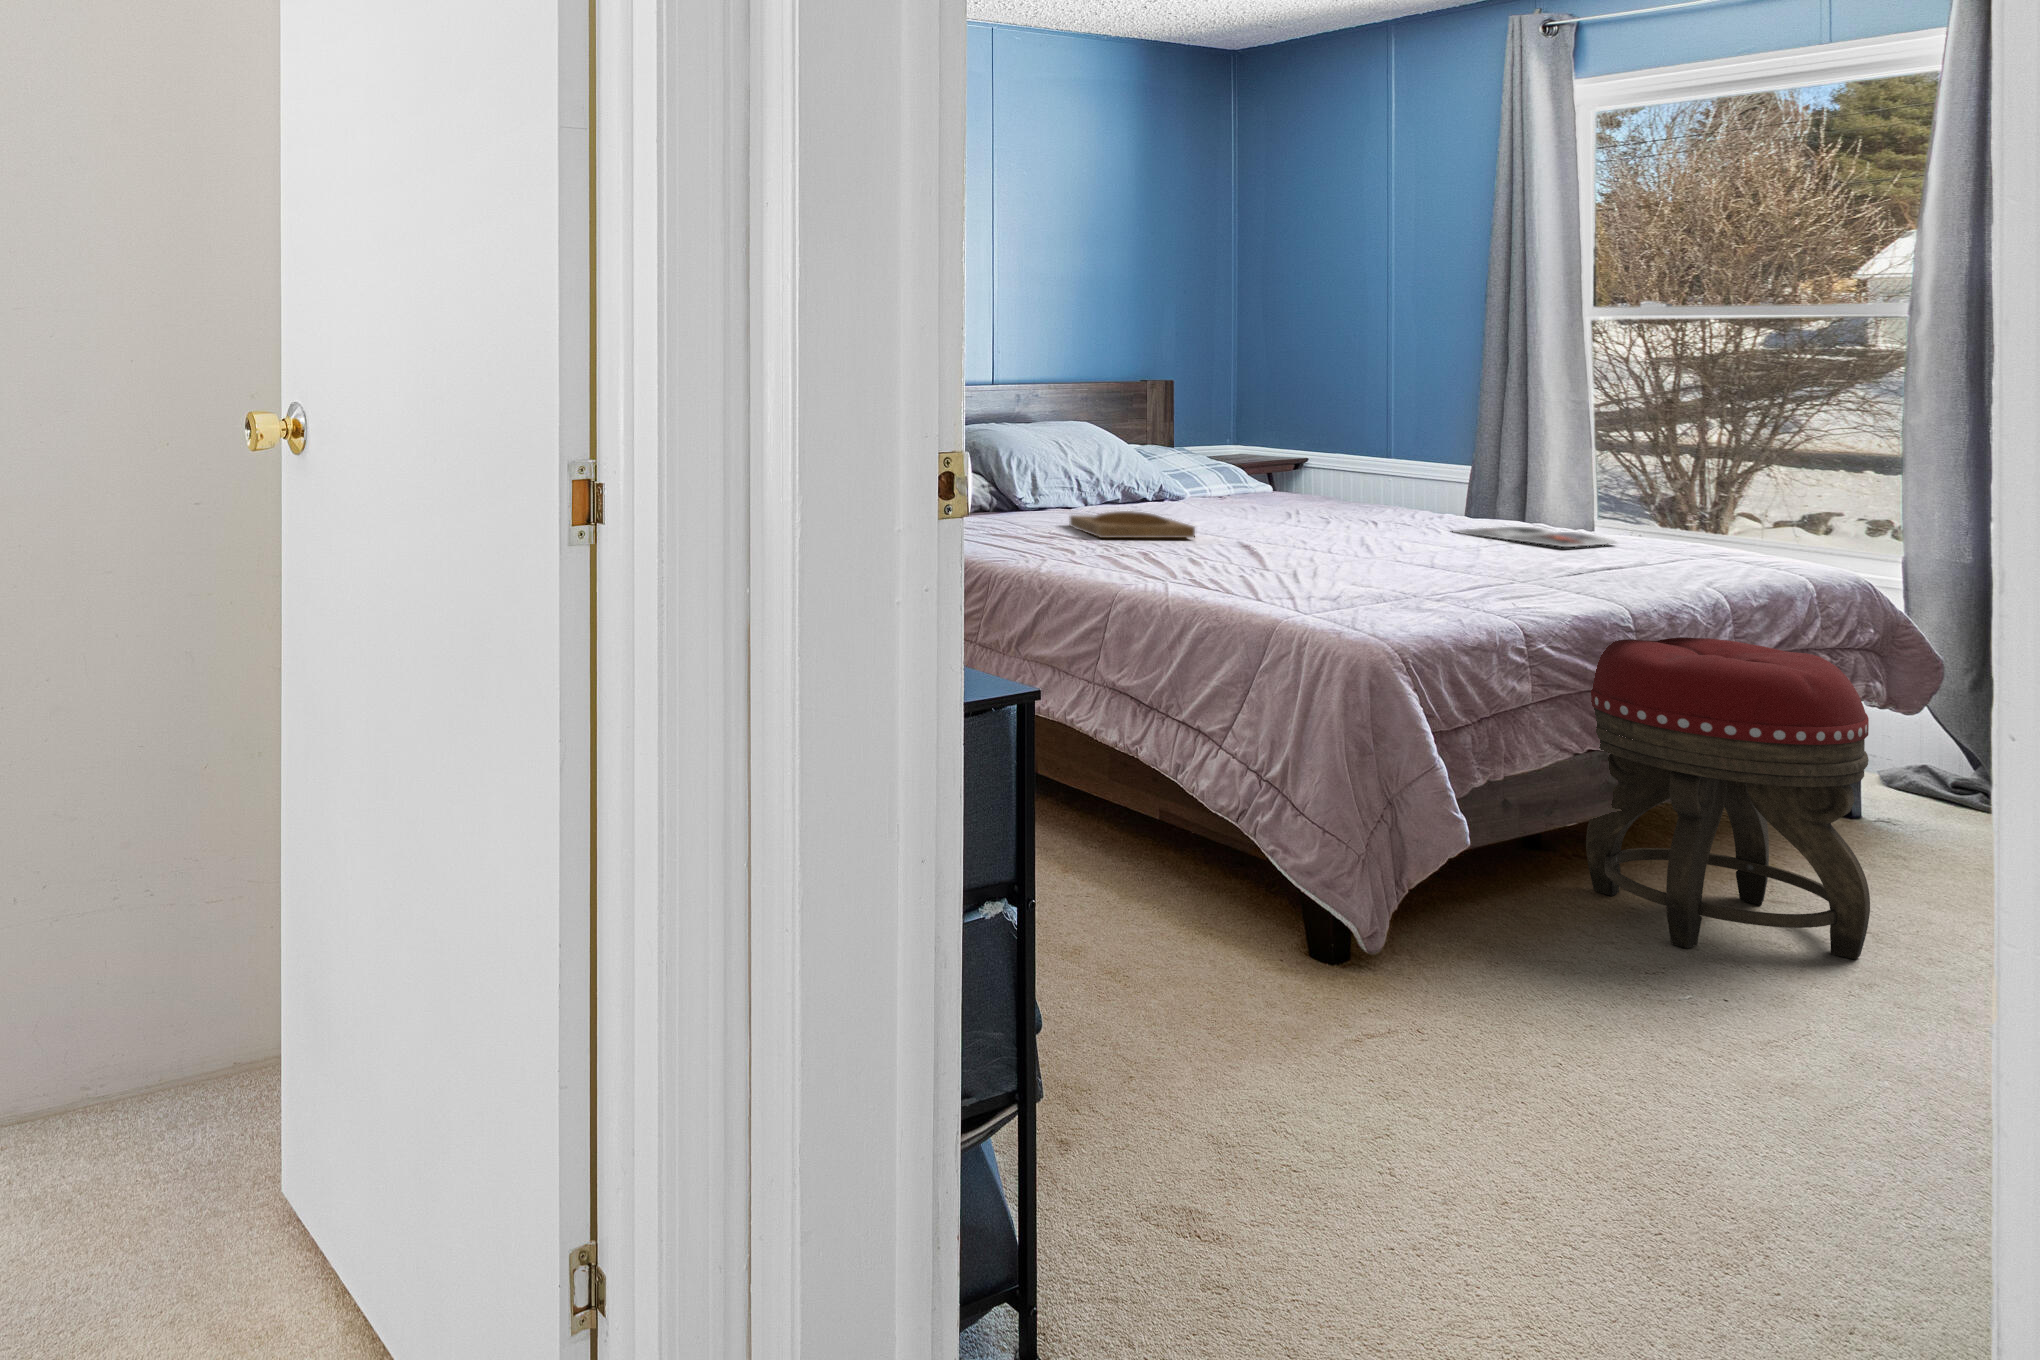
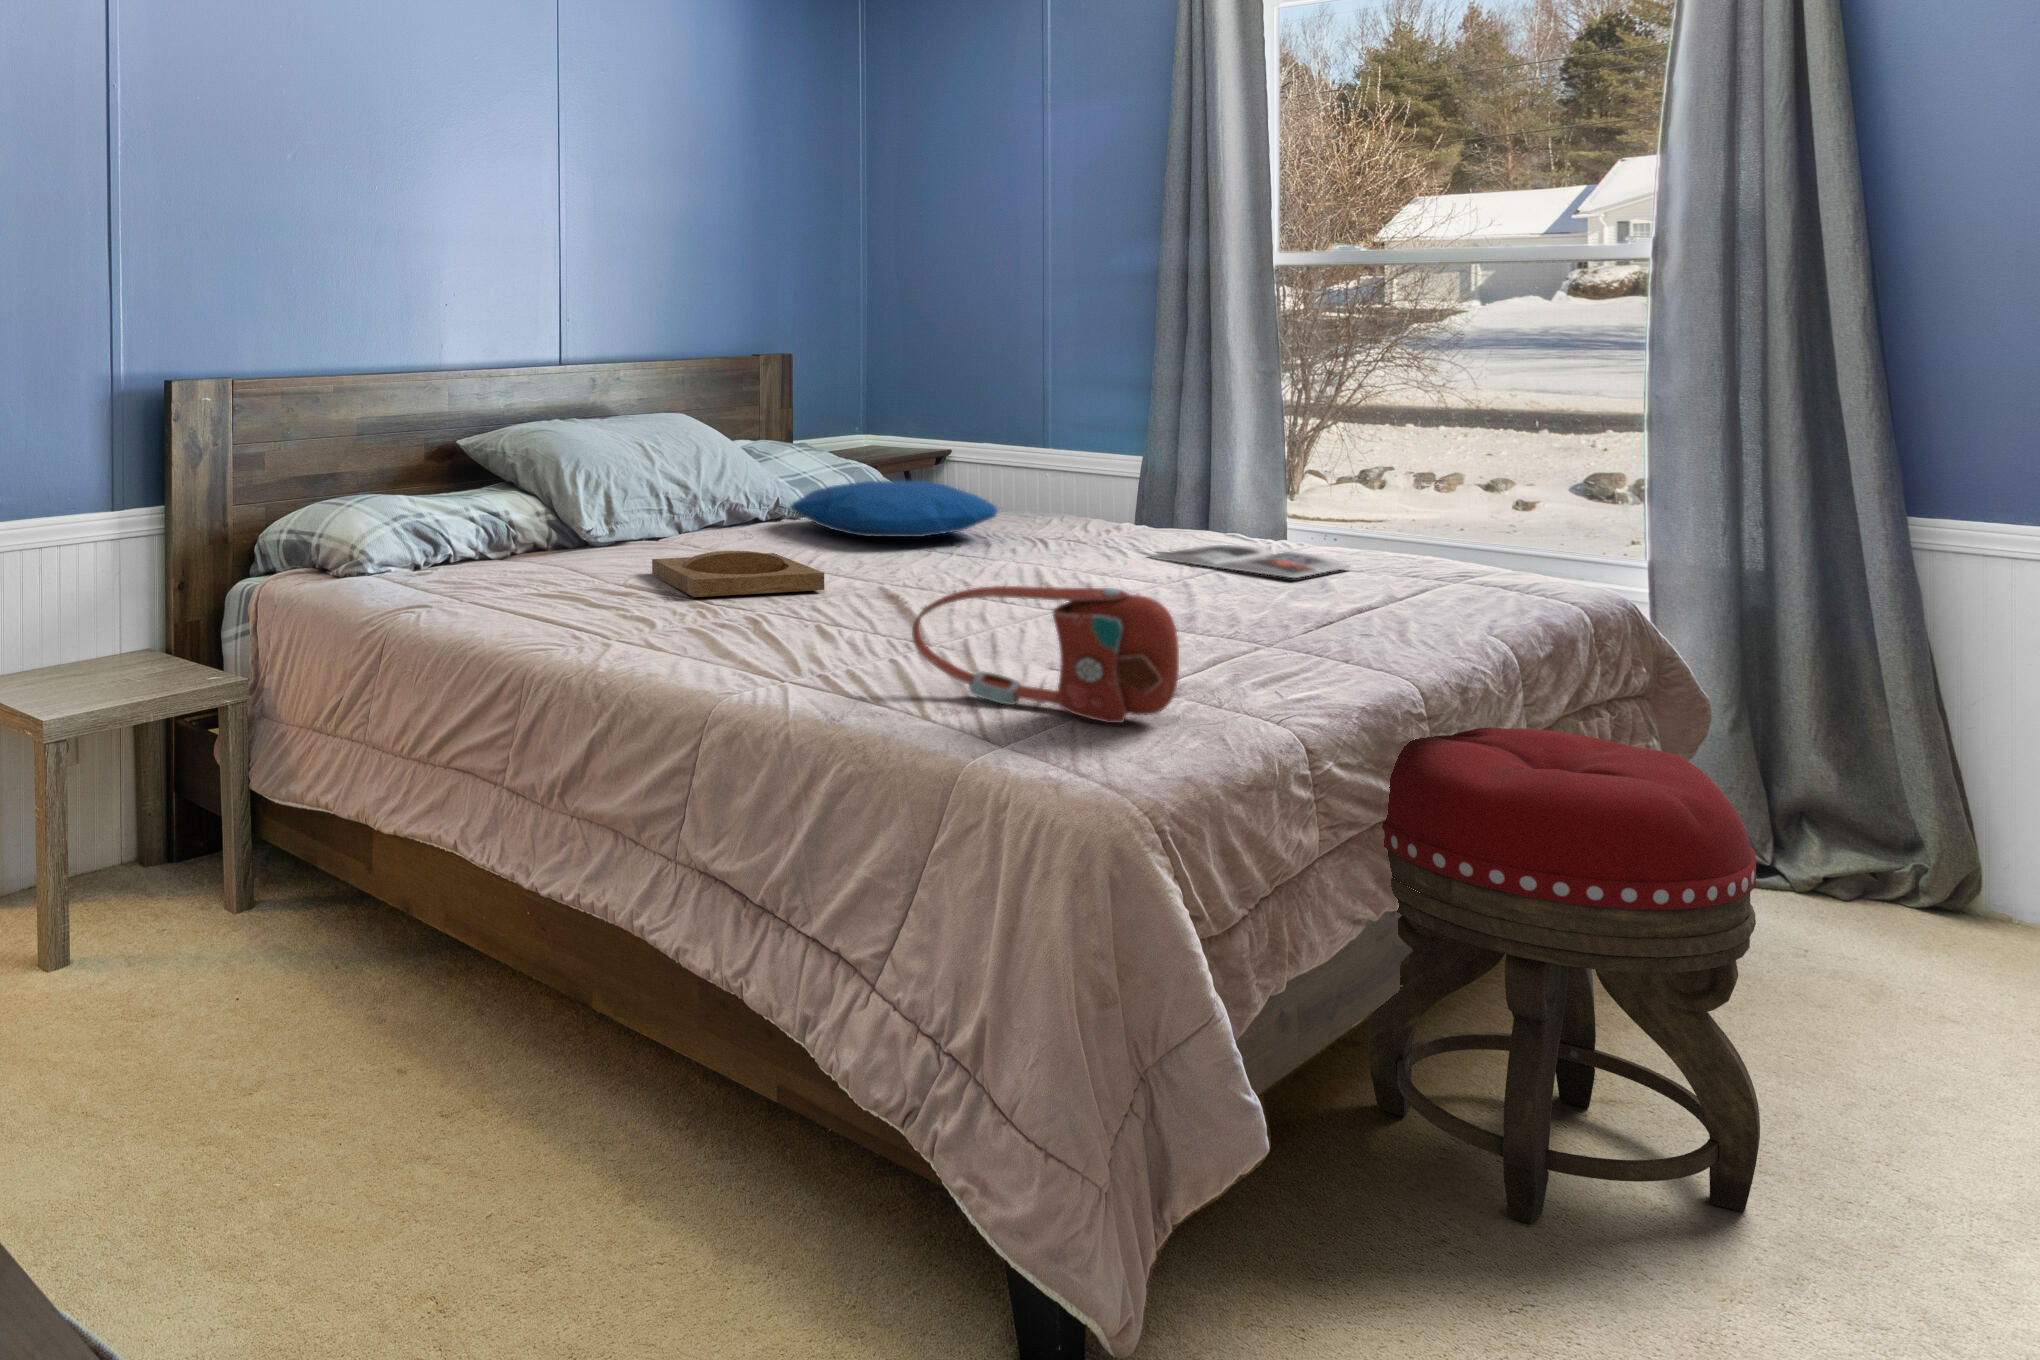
pillow: none [1170,474,1334,512] -> present [790,481,998,537]
handbag: none [1252,523,1435,608] -> present [912,586,1179,723]

